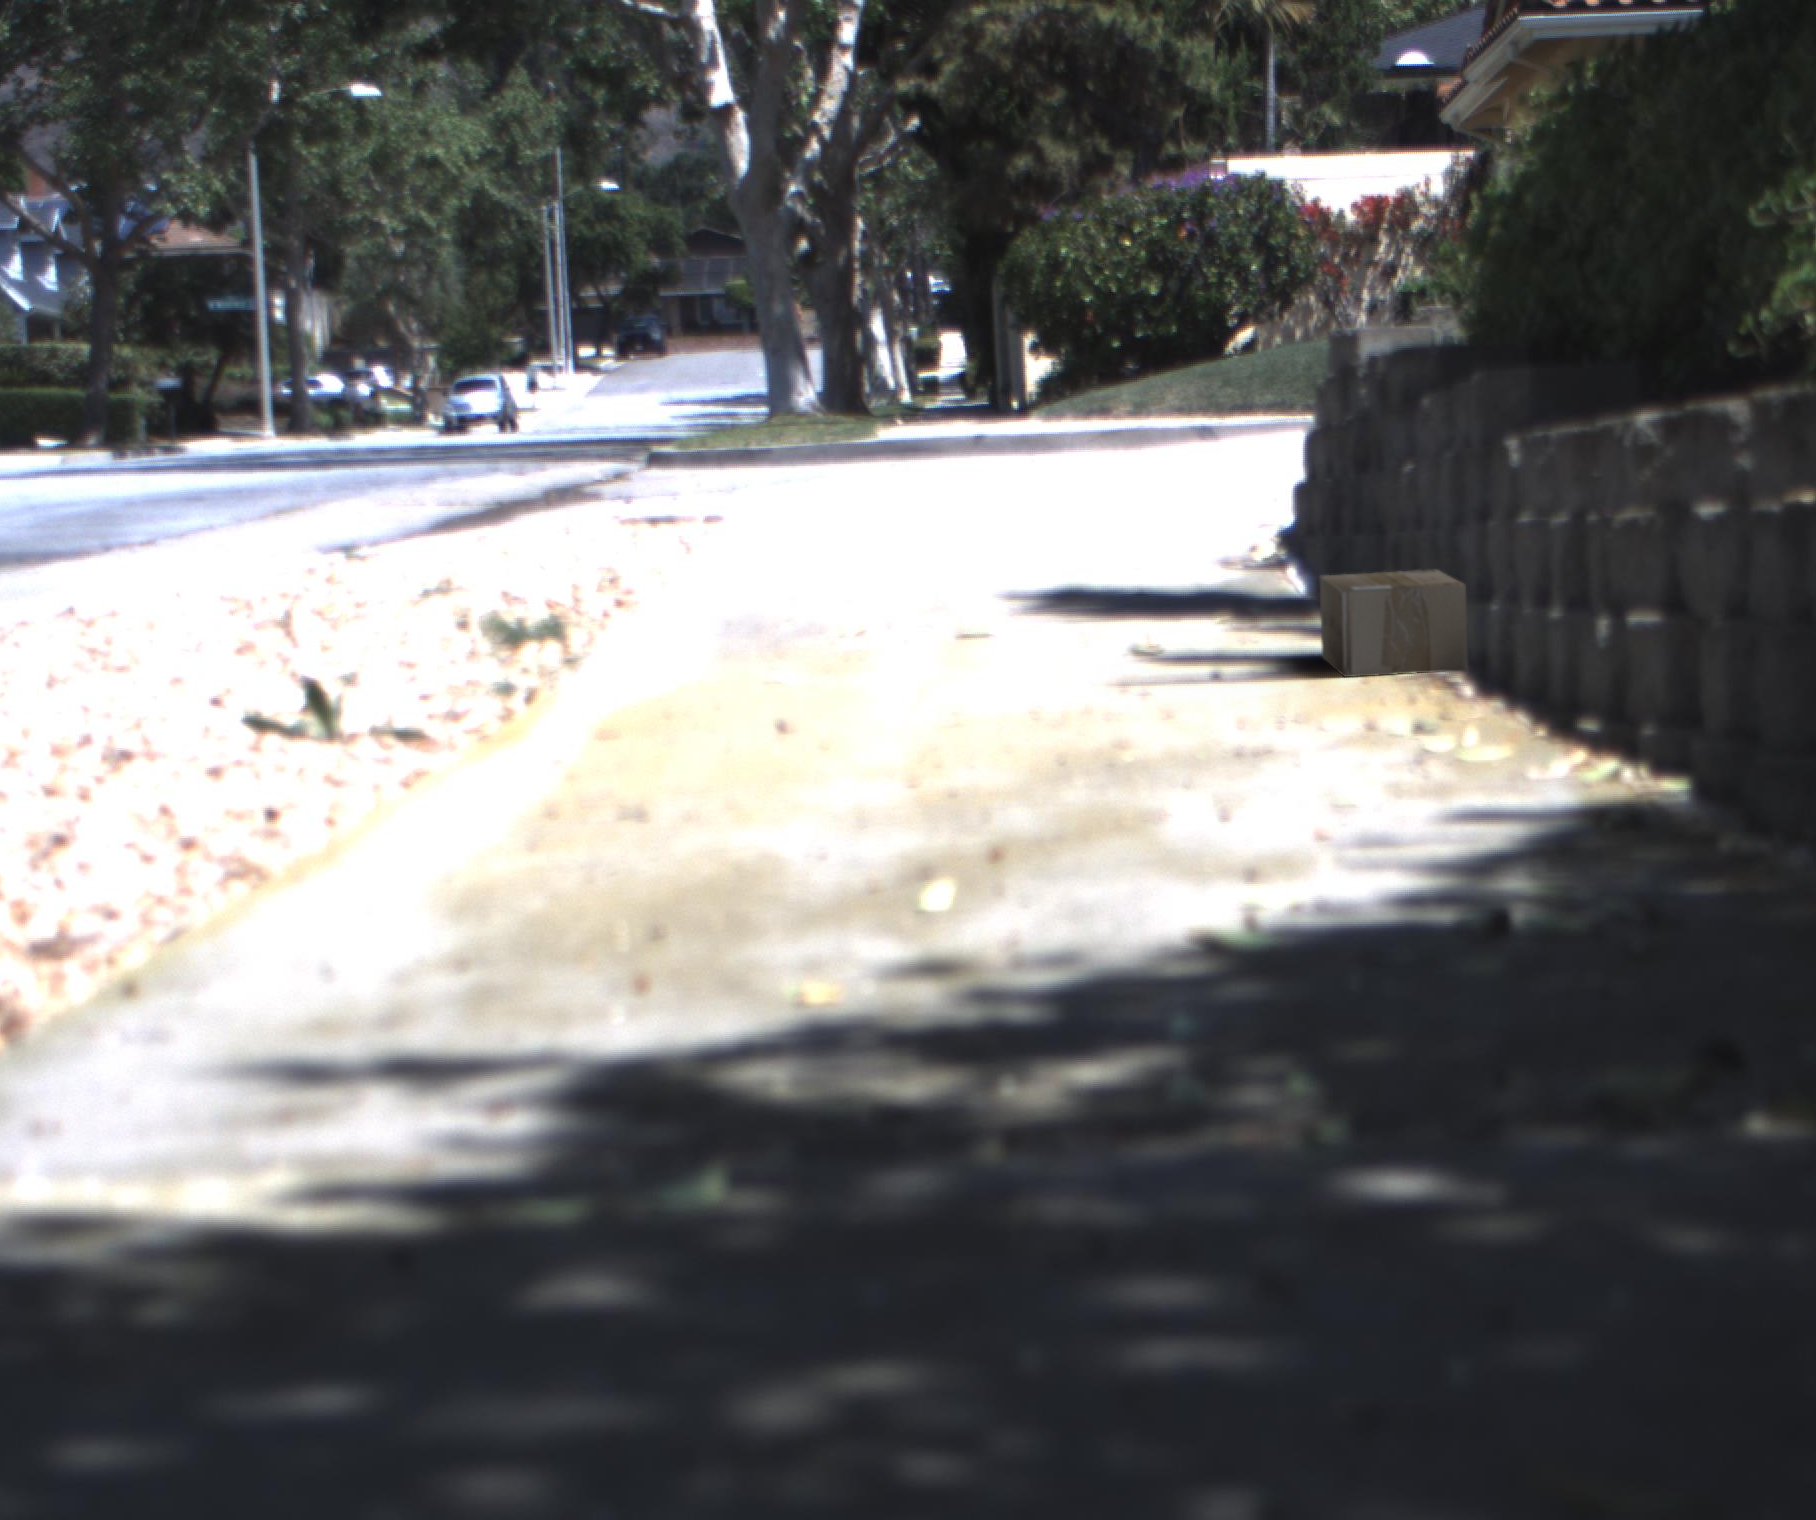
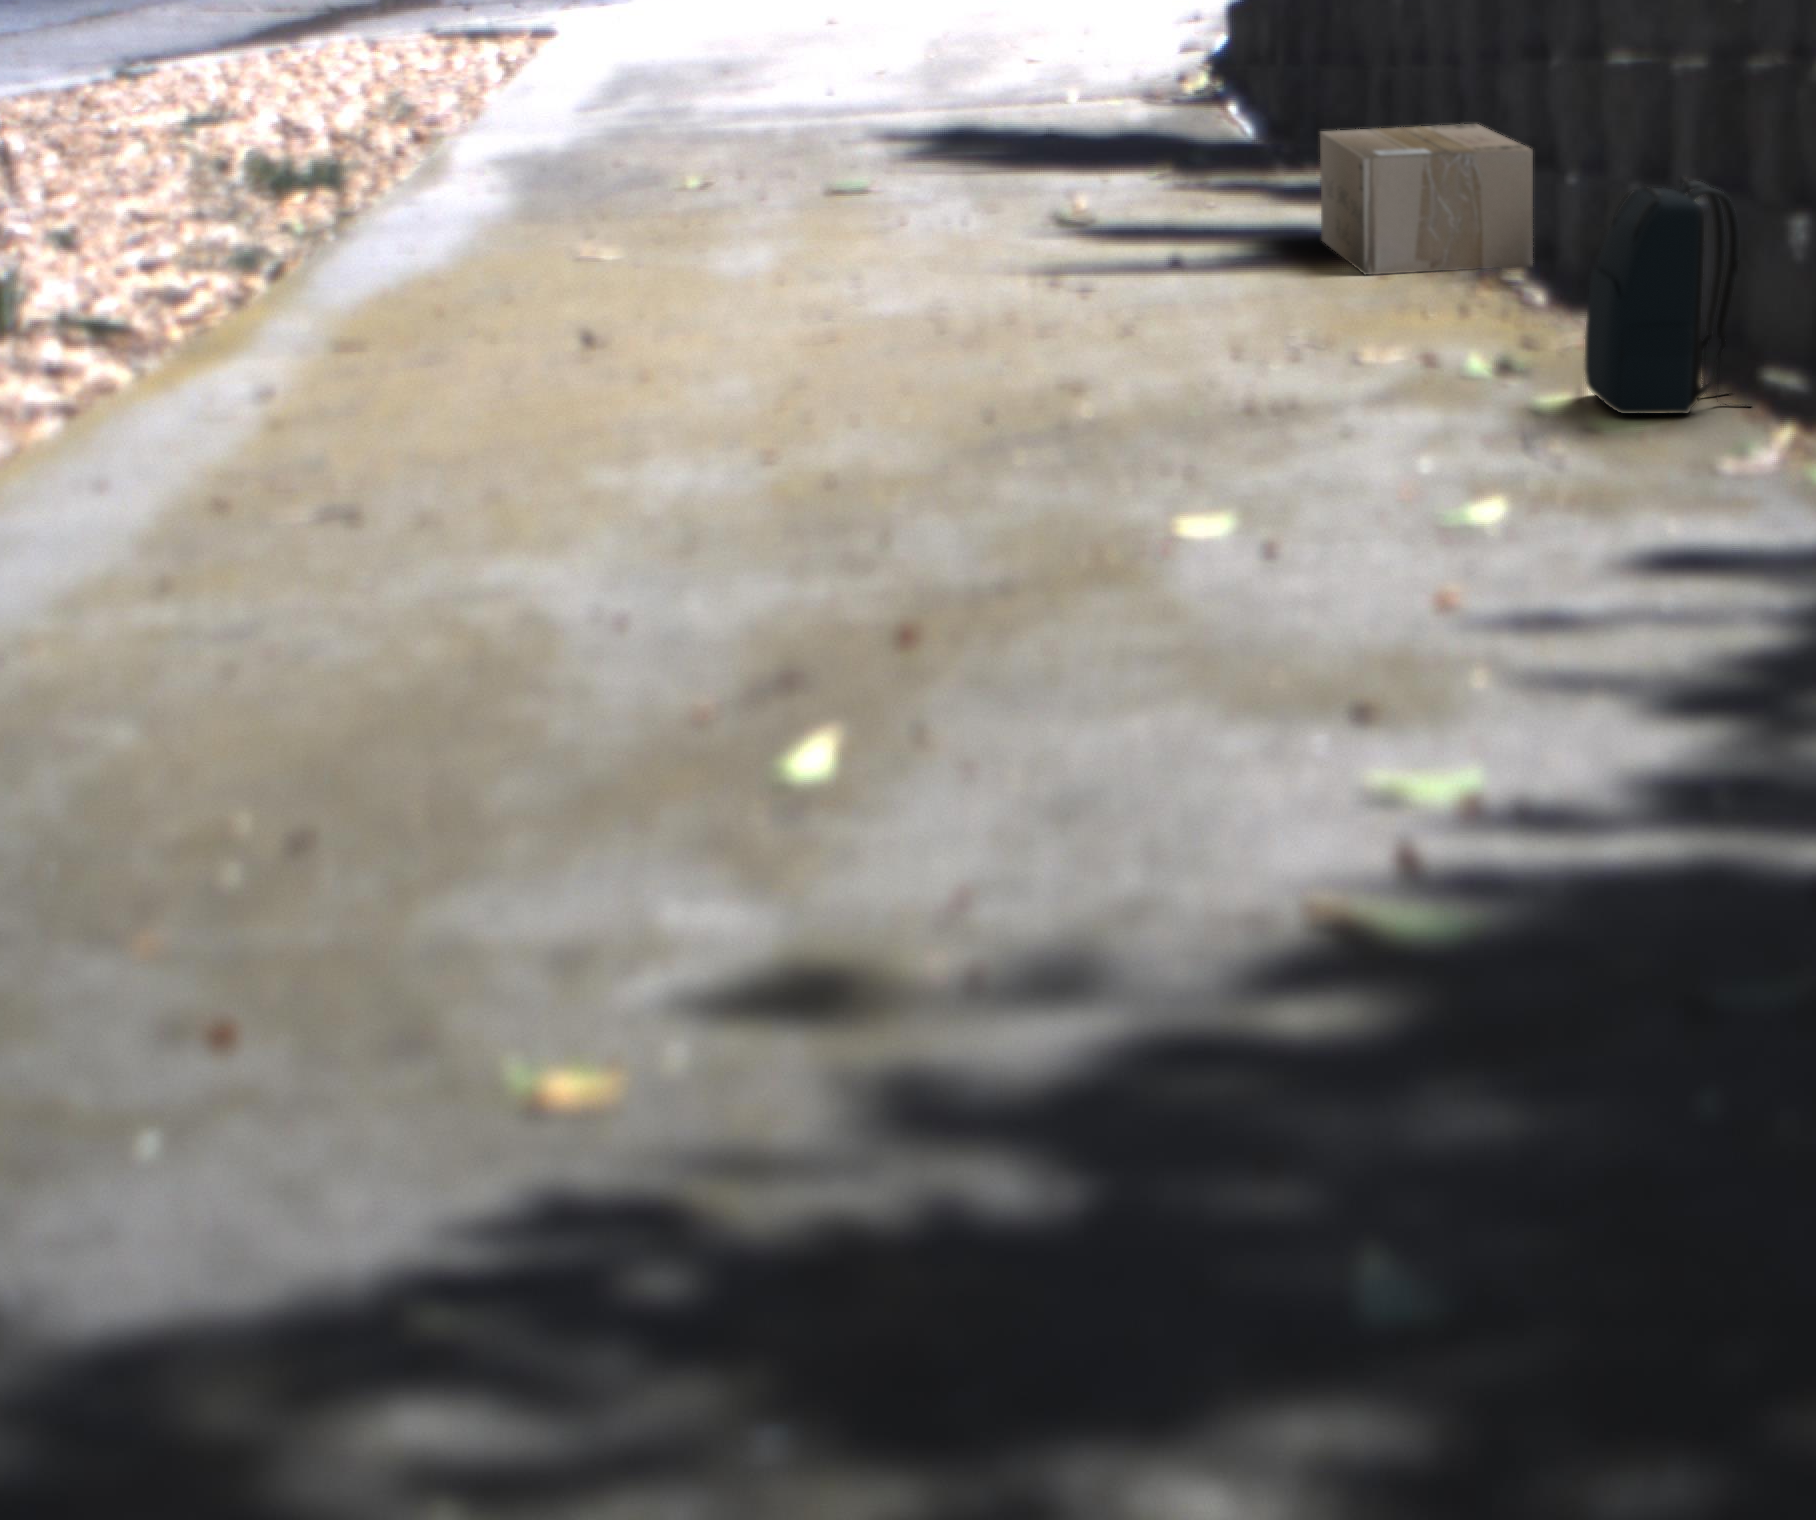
backpack: none [1458,589,1566,746] -> present [1585,178,1748,414]

